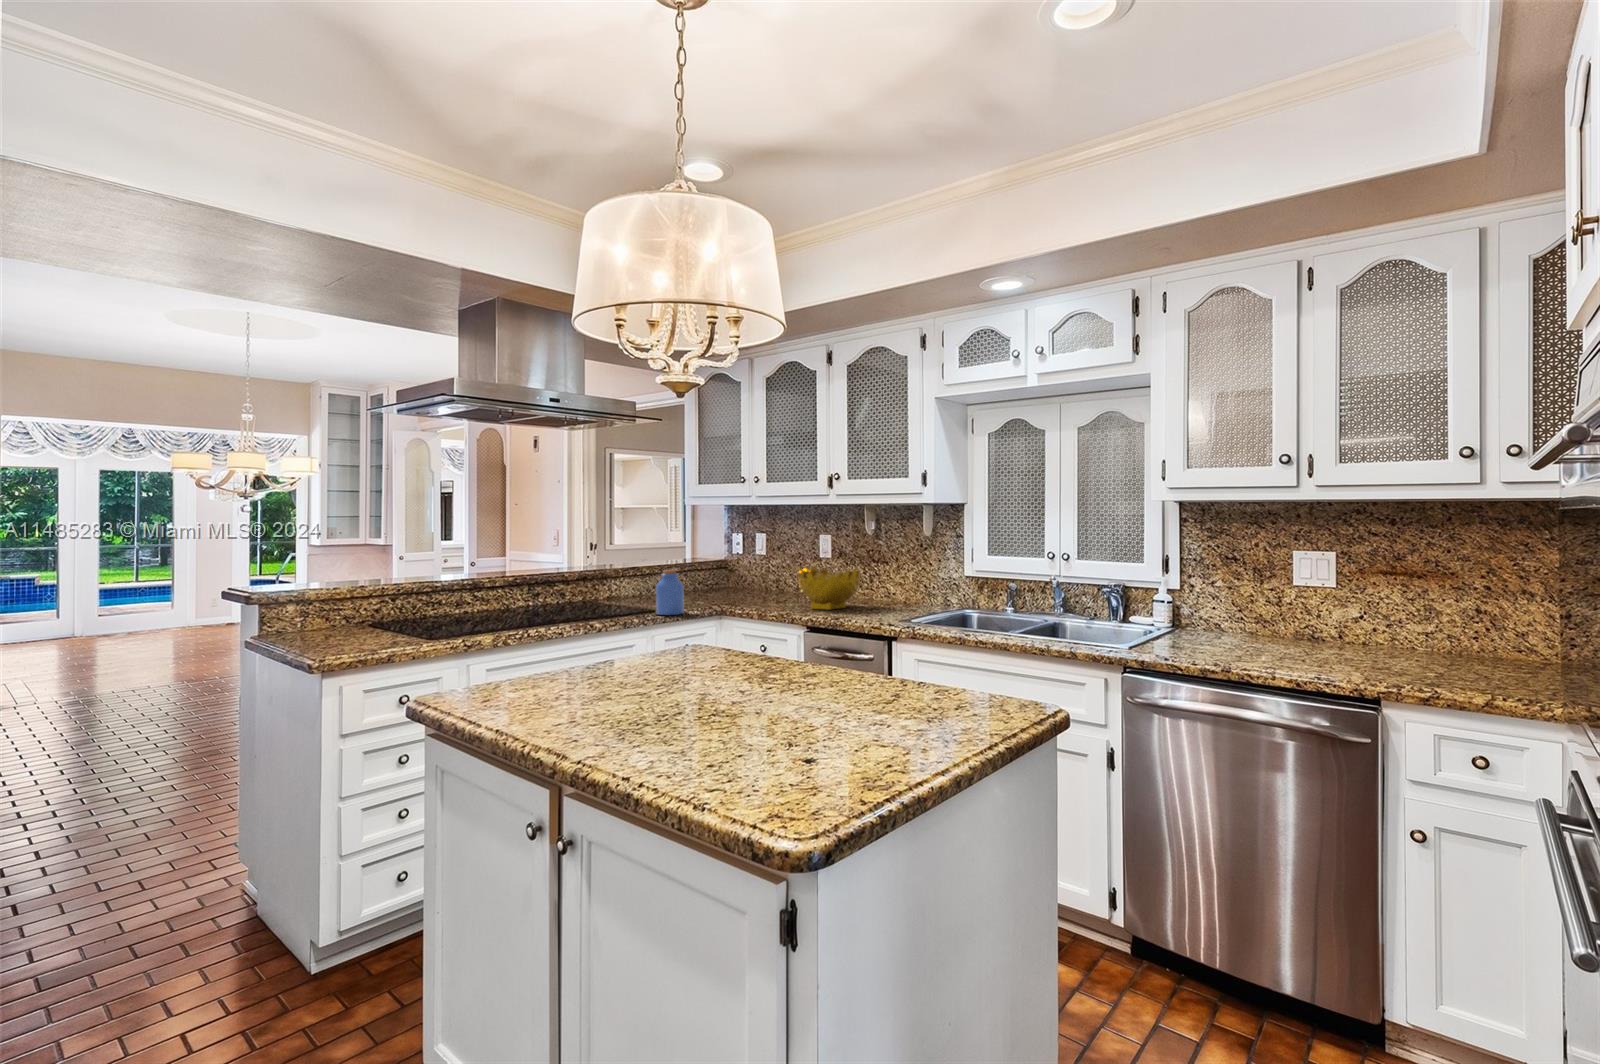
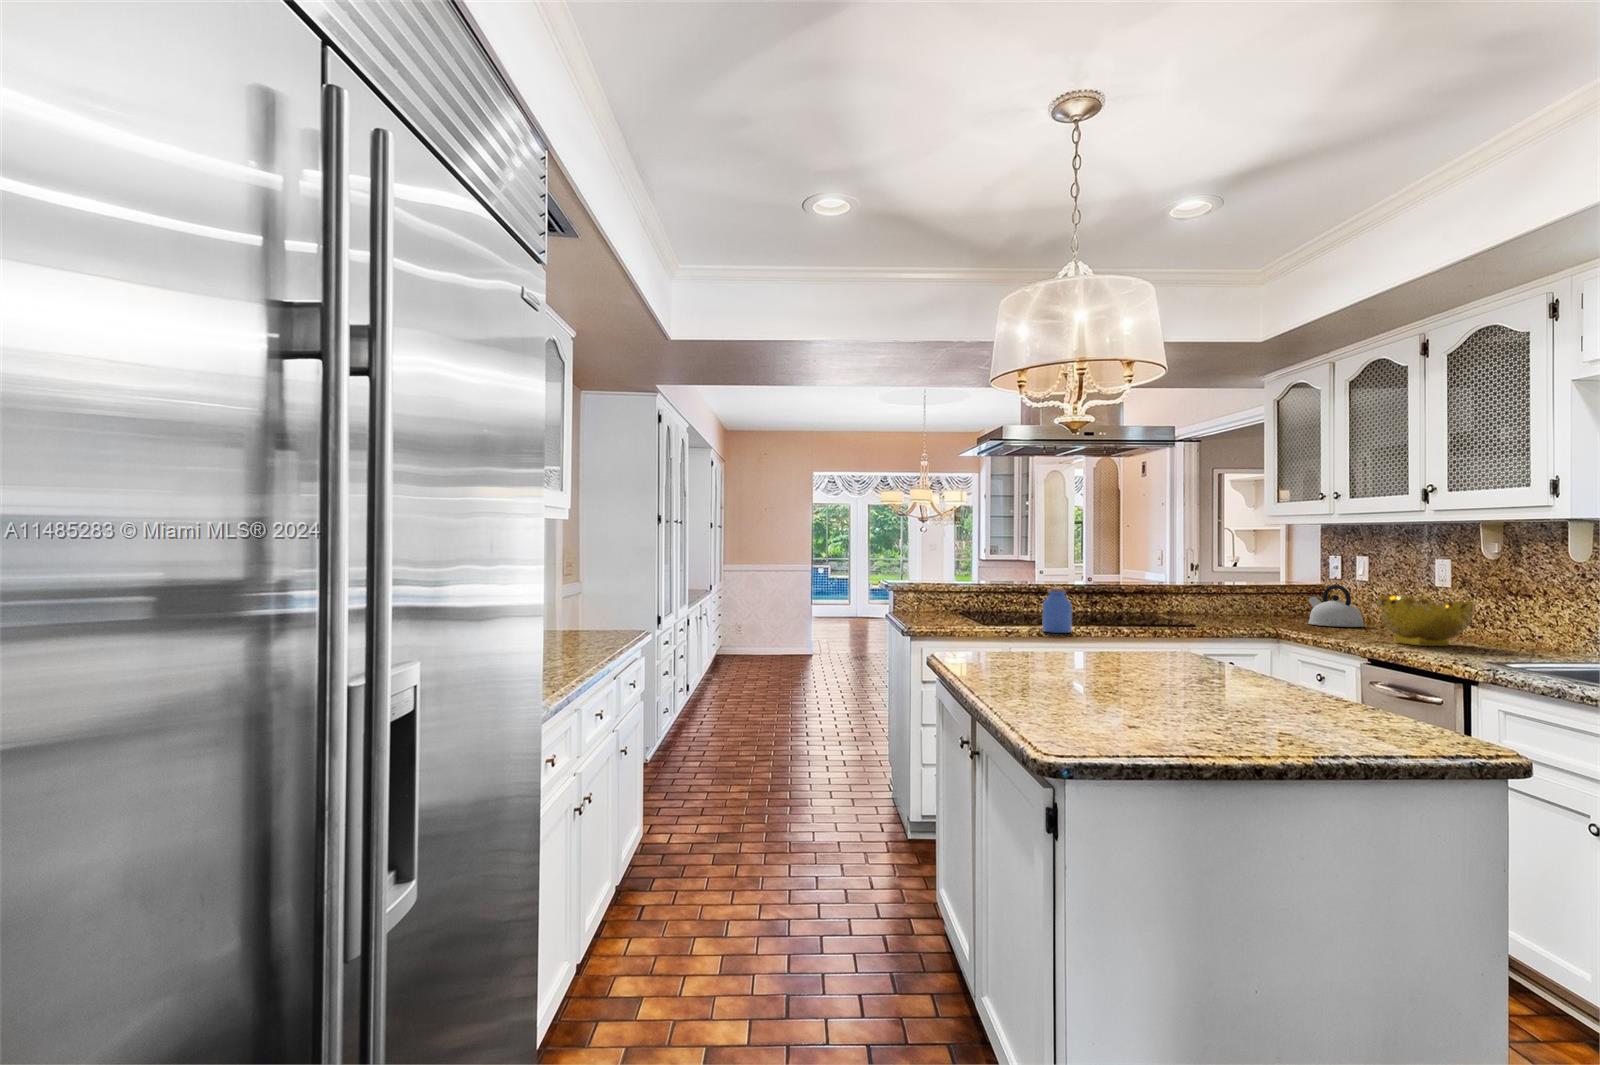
kettle: none [723,560,766,598] -> present [1308,585,1364,627]
jar: present [656,570,684,615] -> present [1043,587,1072,633]

